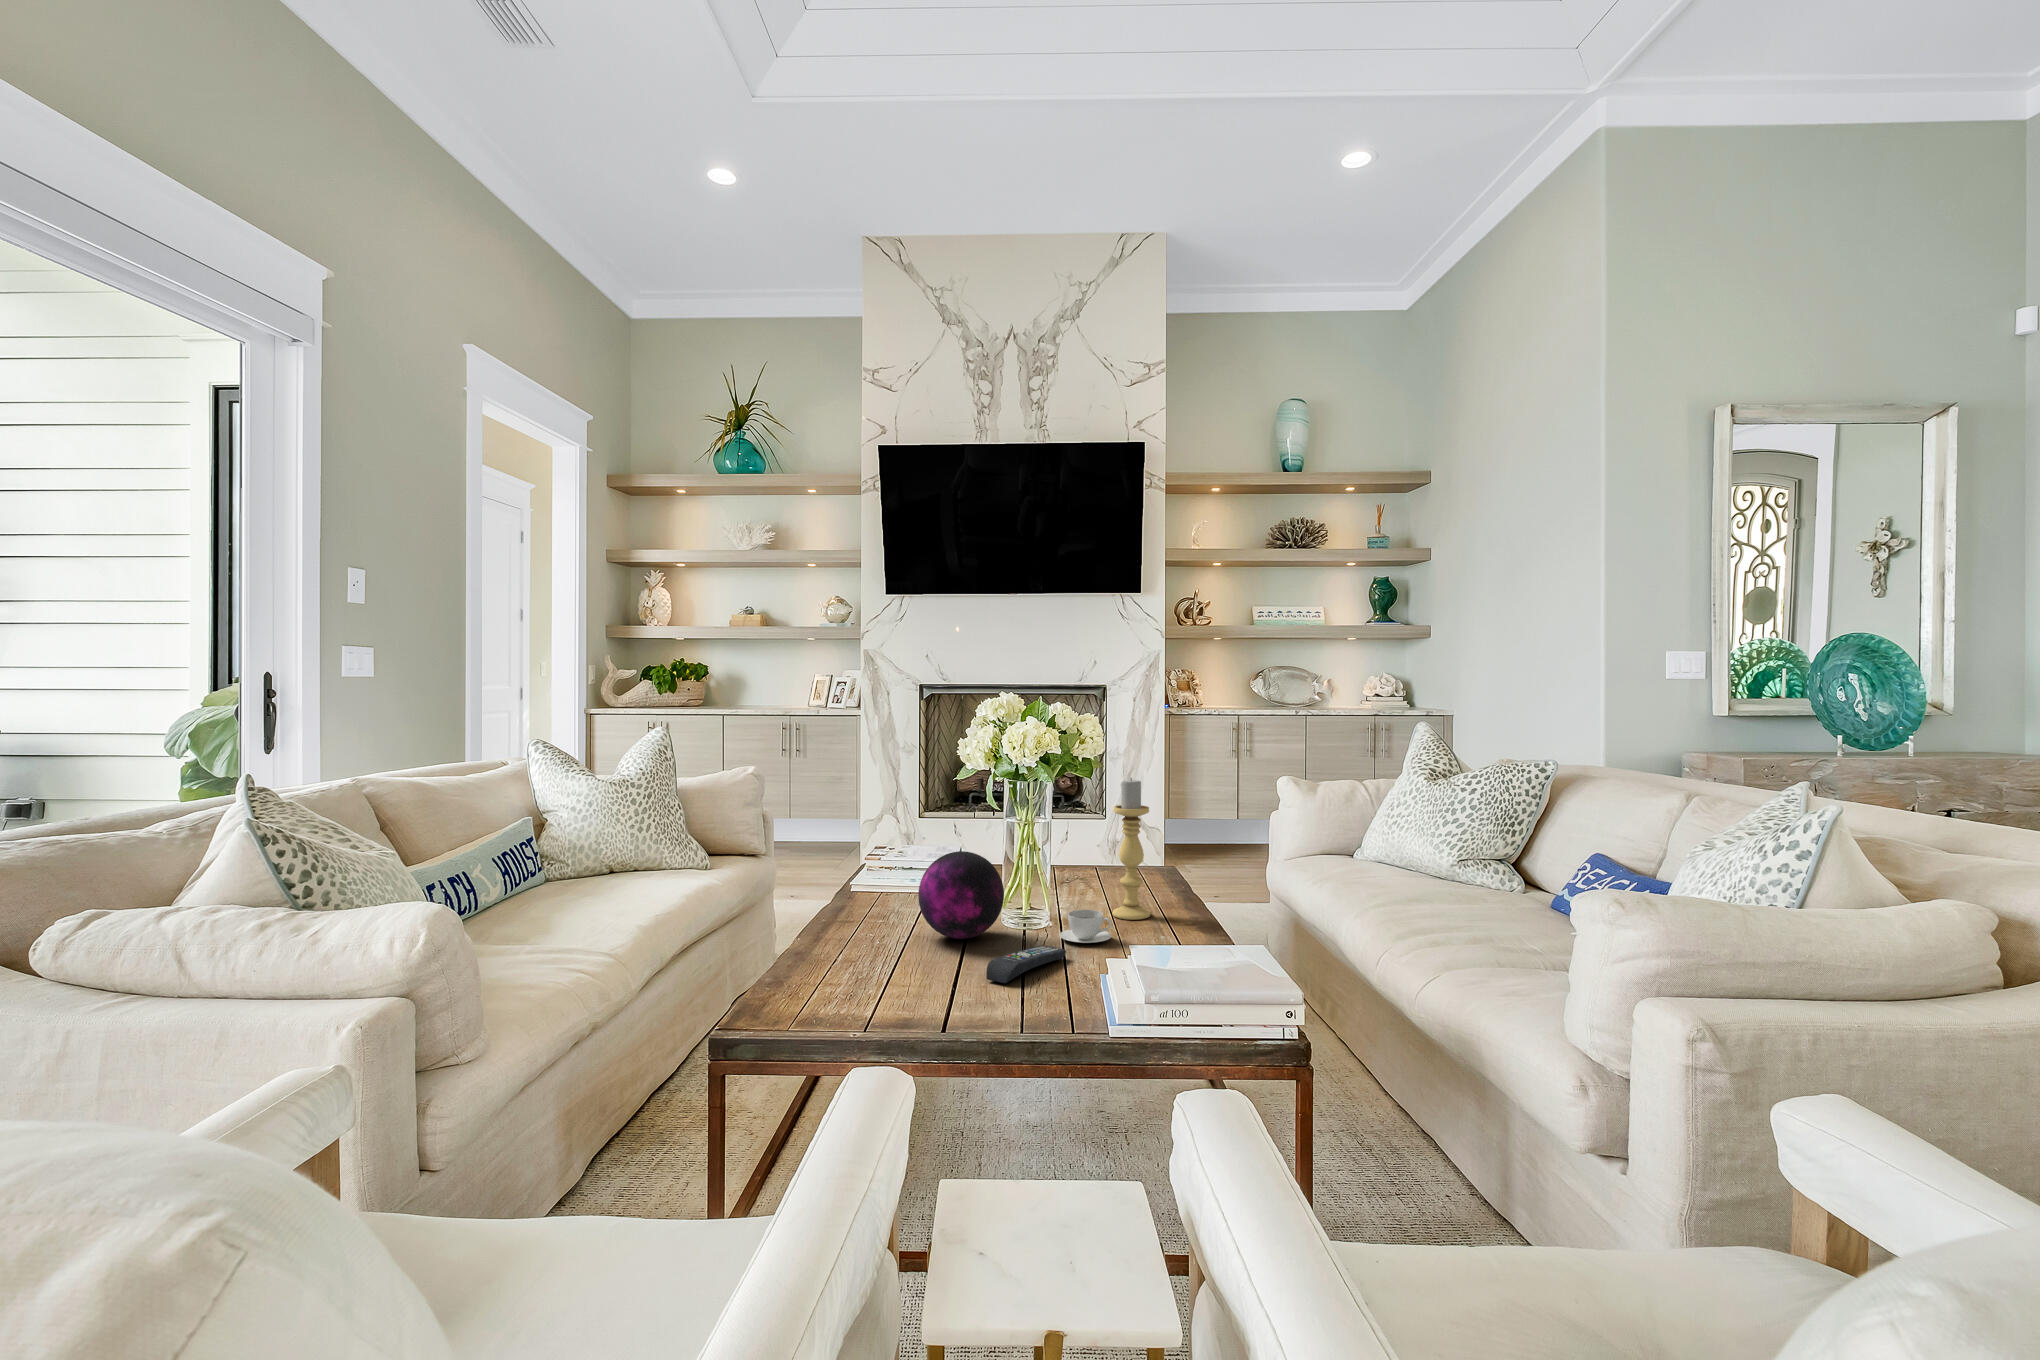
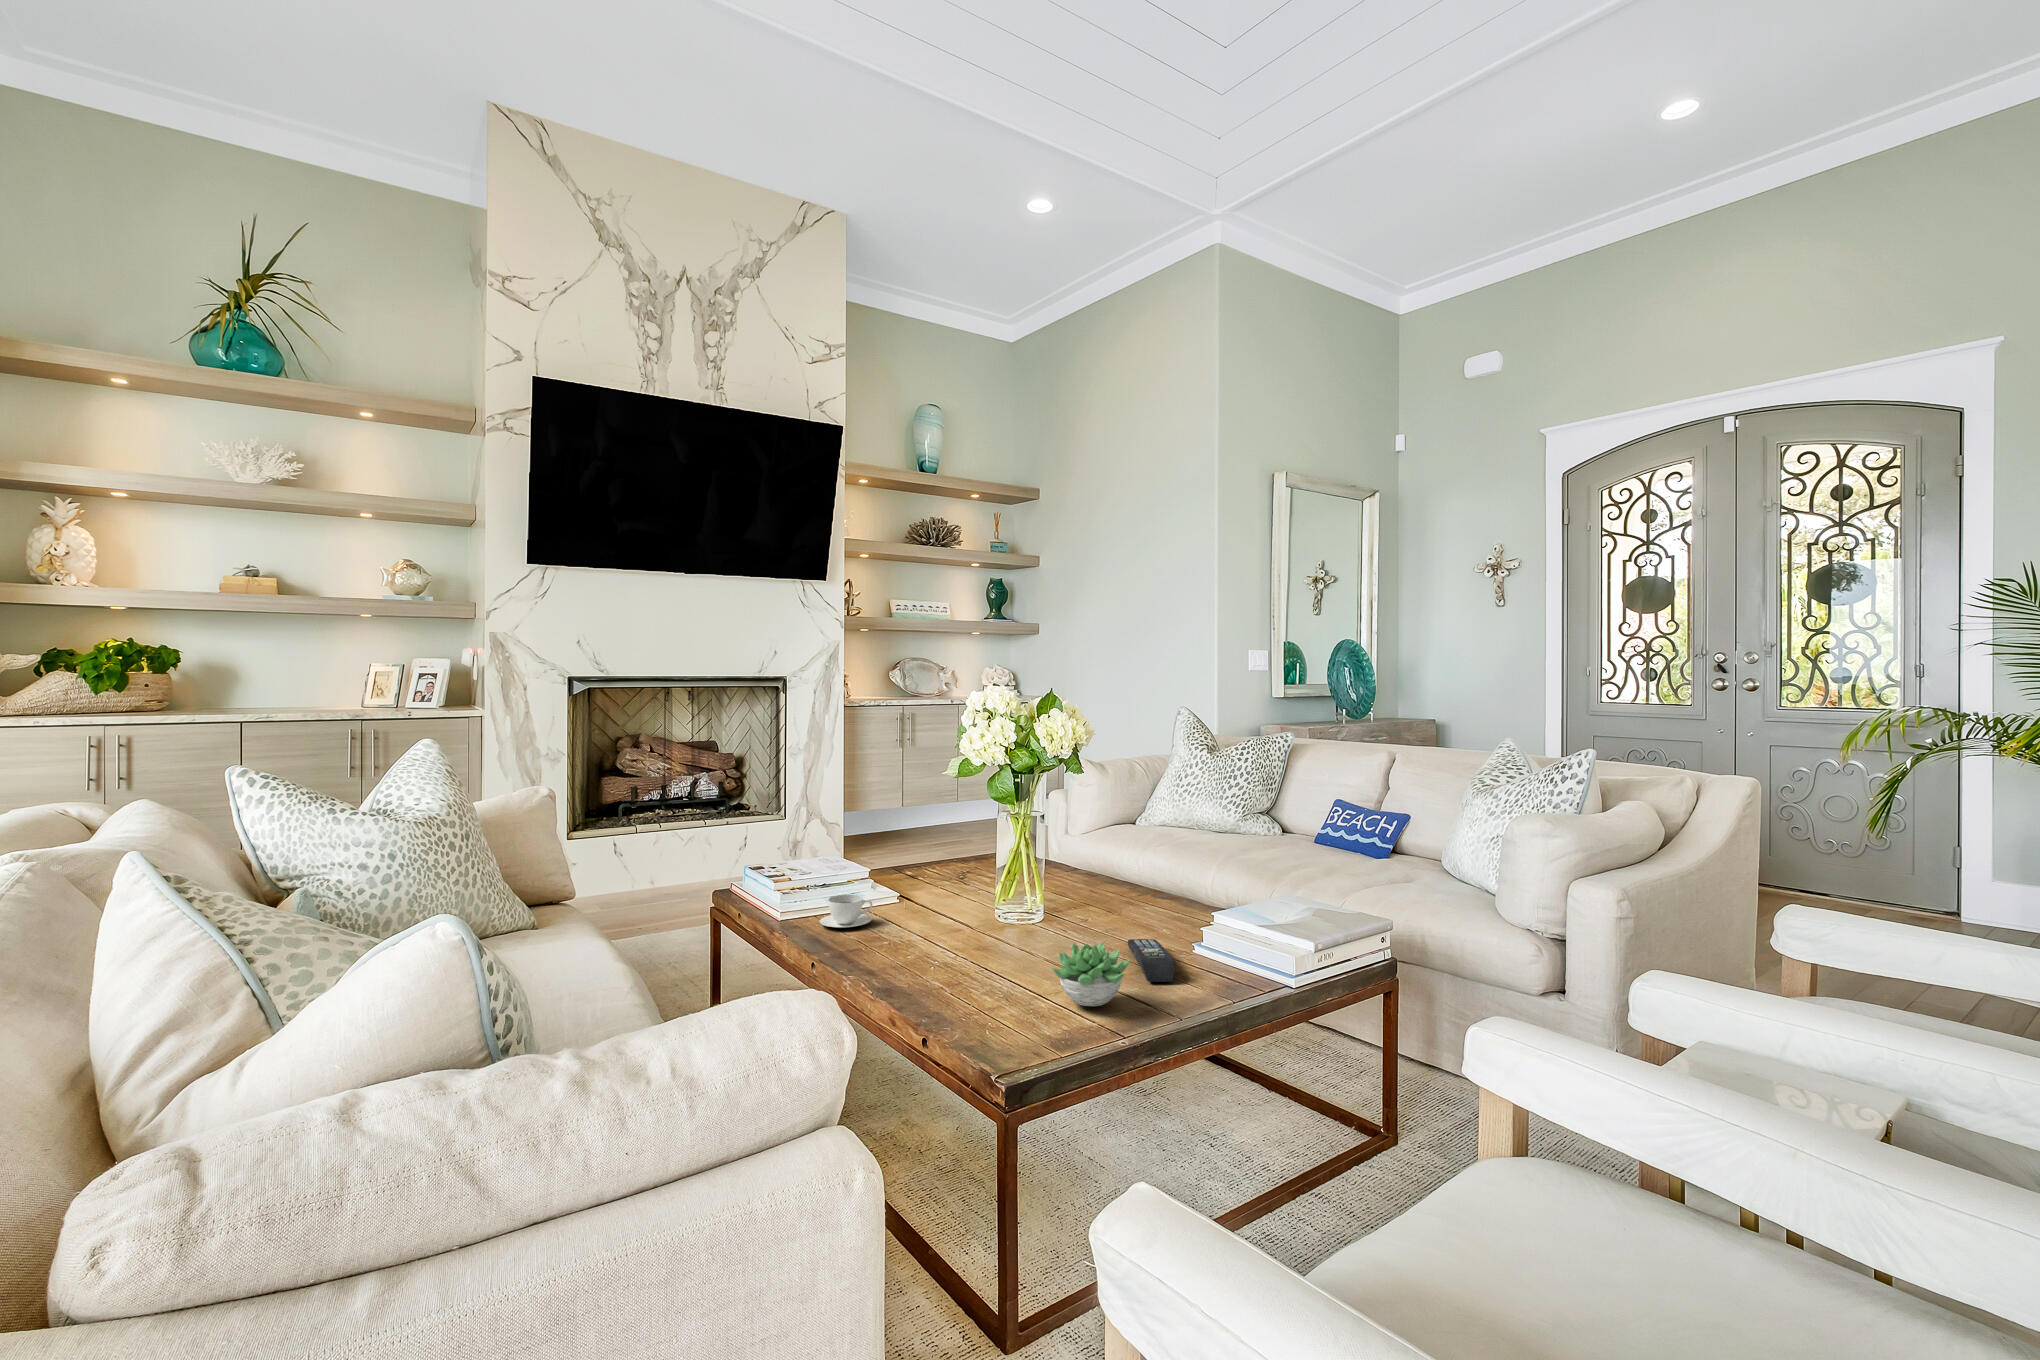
candle holder: present [1113,778,1150,920] -> none [1088,764,1125,904]
decorative orb: present [918,851,1004,939] -> none [972,854,1066,950]
teacup: present [1060,910,1112,943] -> present [820,894,872,928]
succulent plant: none [874,929,943,986] -> present [1051,943,1130,1006]

